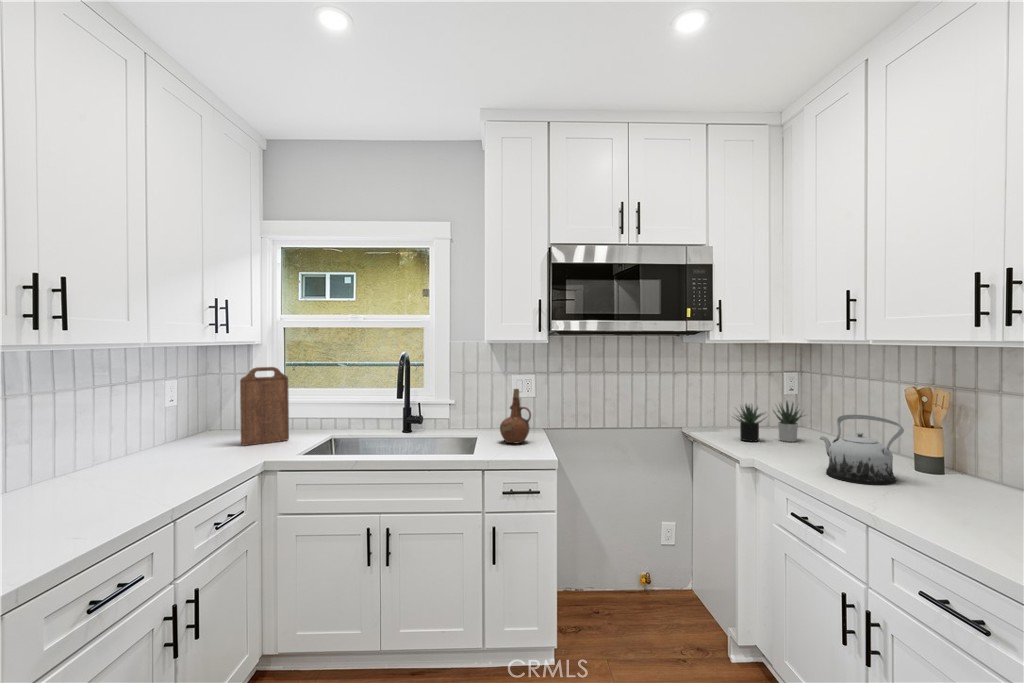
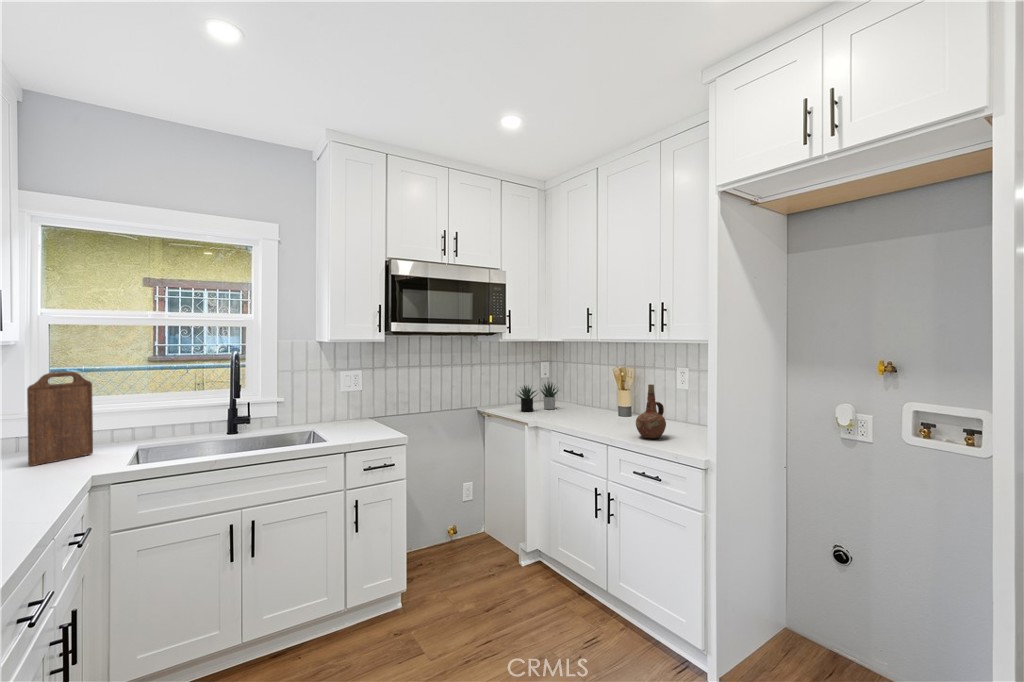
ceramic pitcher: present [500,389,531,443] -> present [636,384,666,438]
teapot: present [820,415,904,485] -> none [580,385,626,427]

